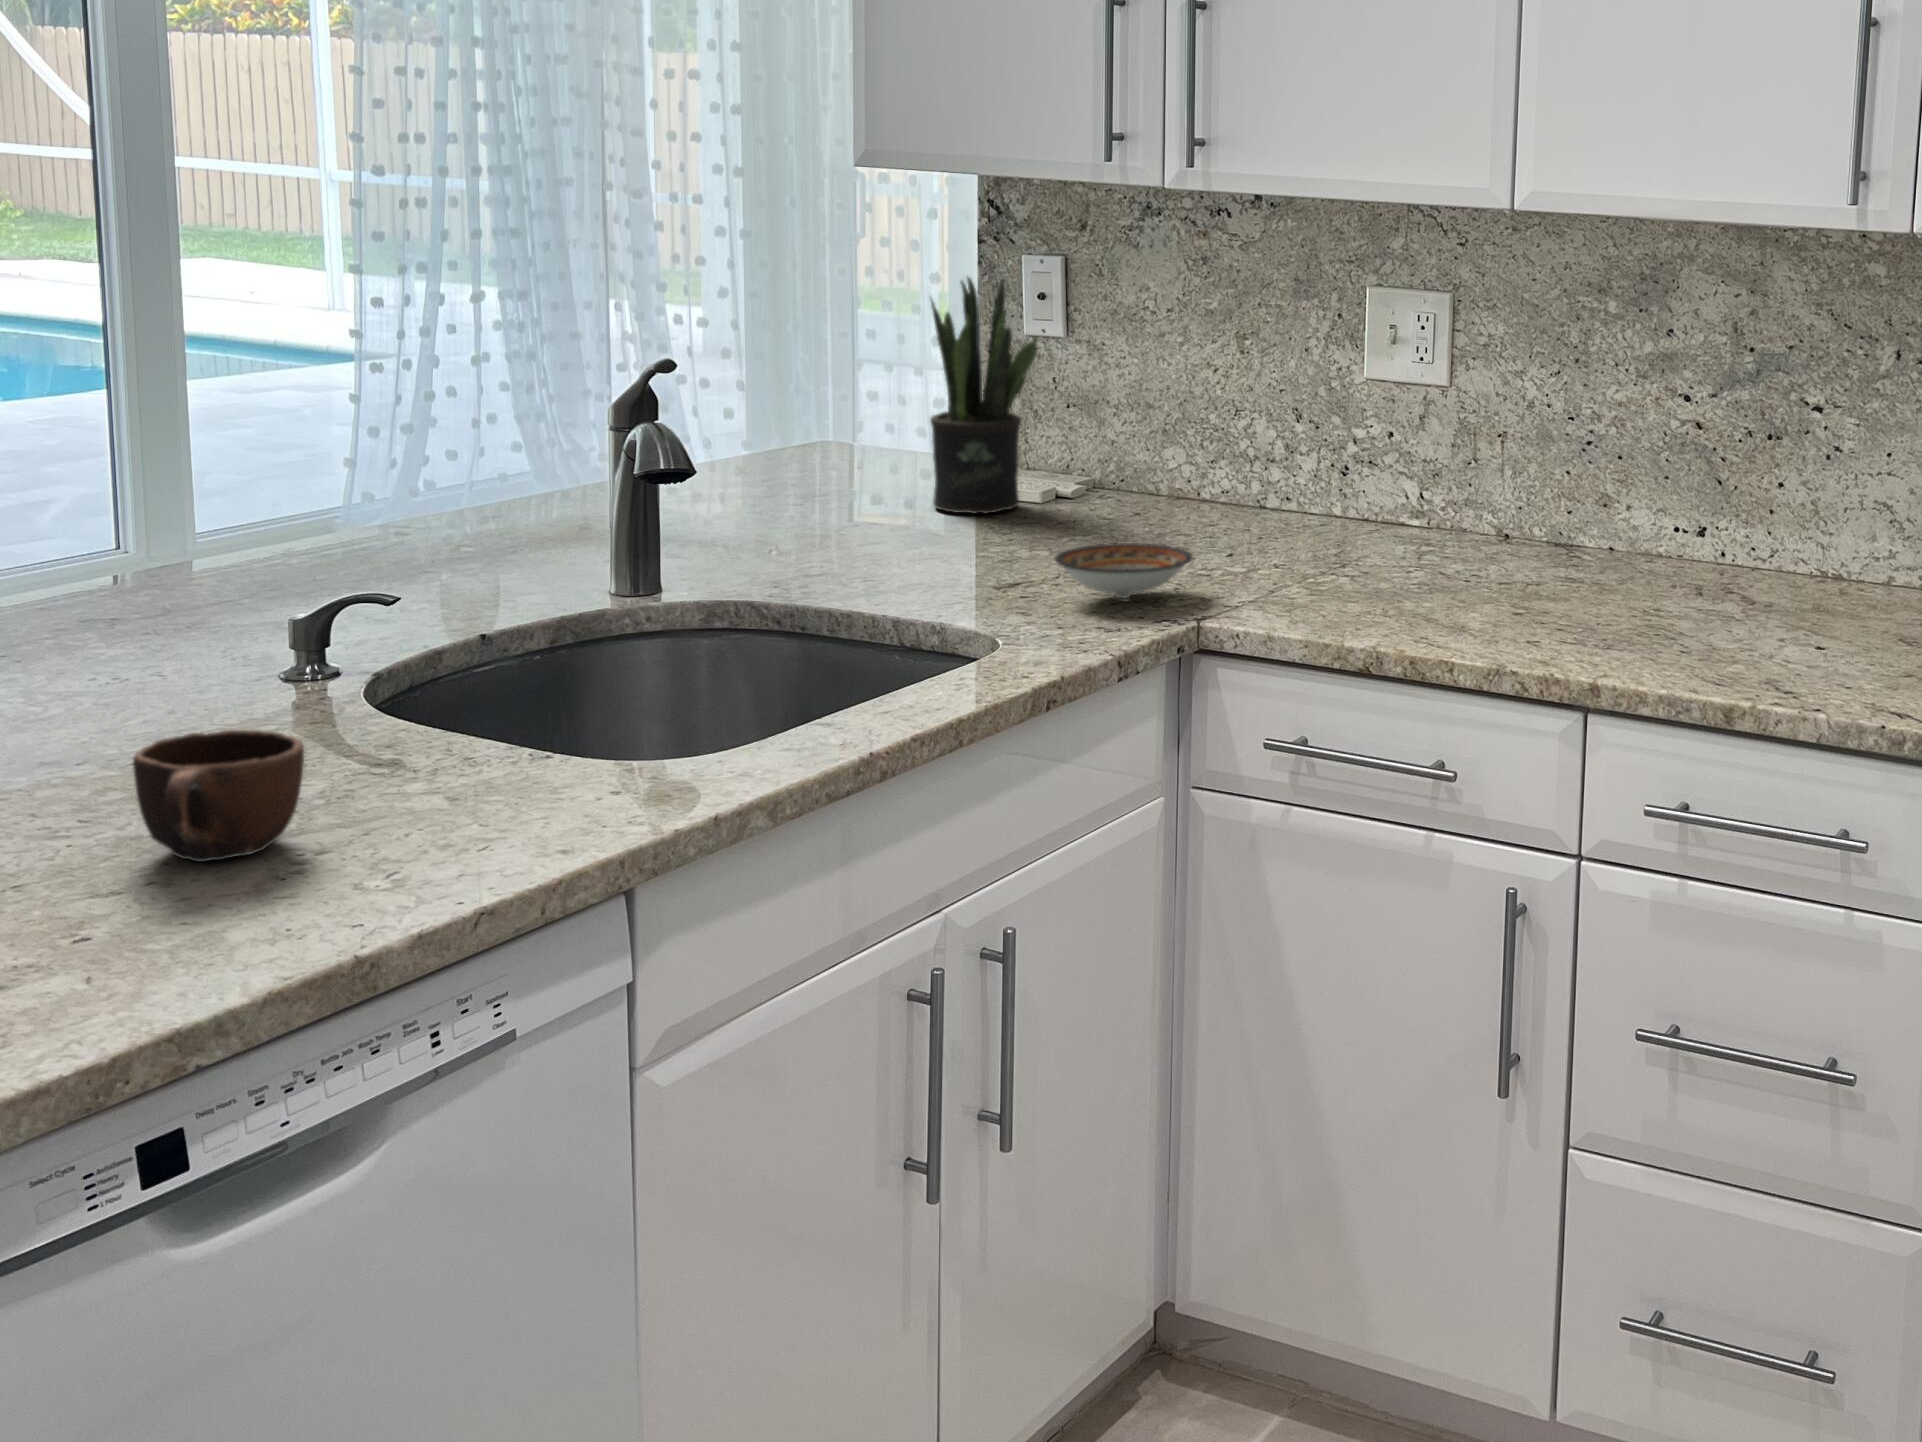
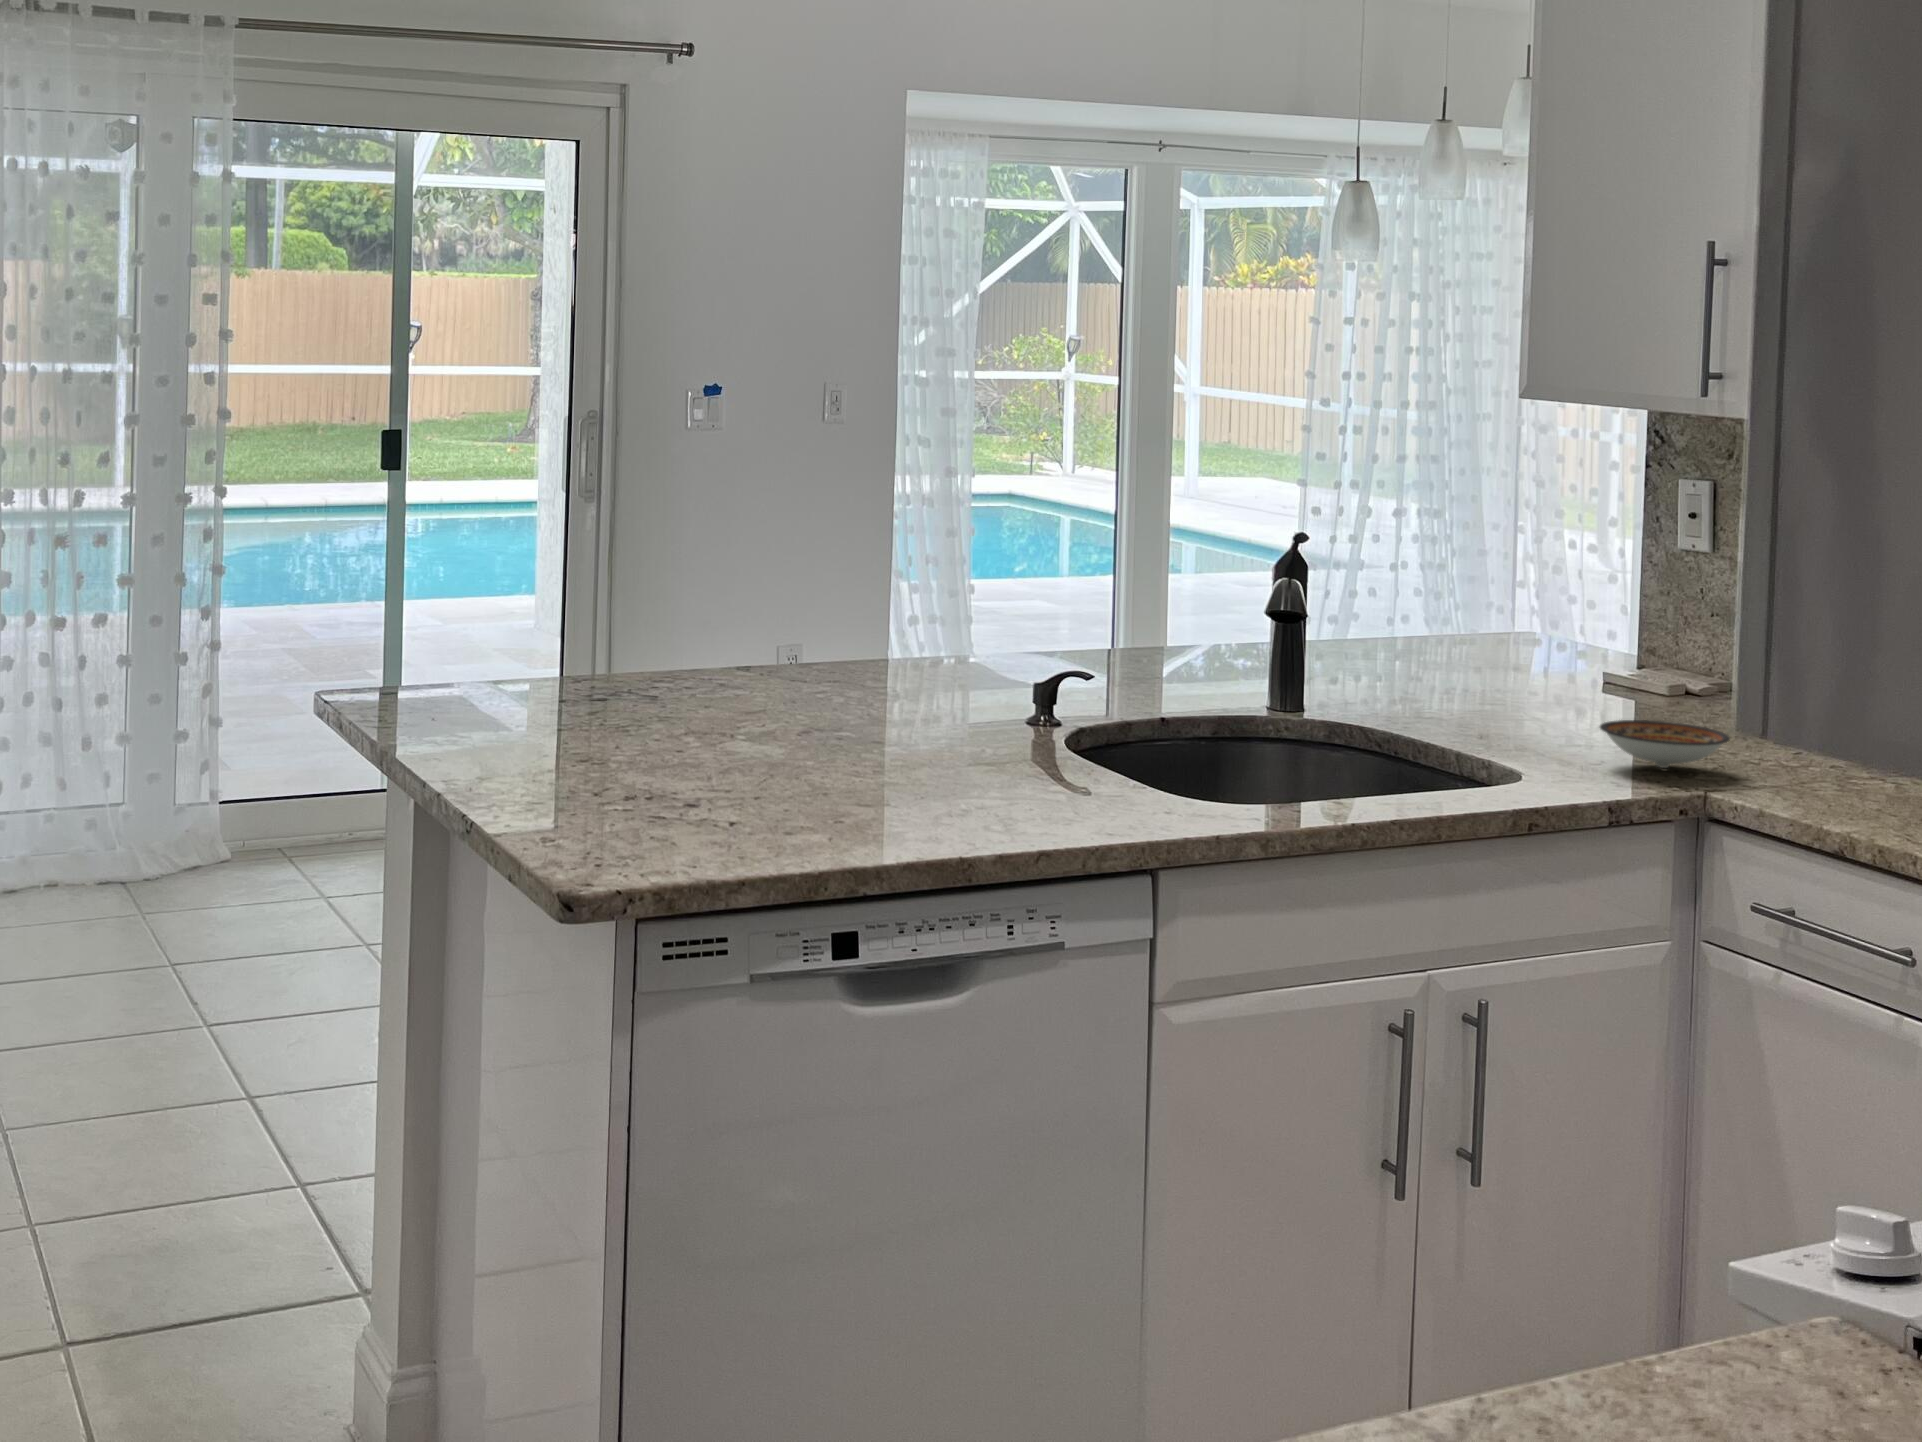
potted plant: present [930,276,1038,514] -> none [1575,492,1661,698]
mug: present [133,730,304,862] -> none [890,727,980,804]

